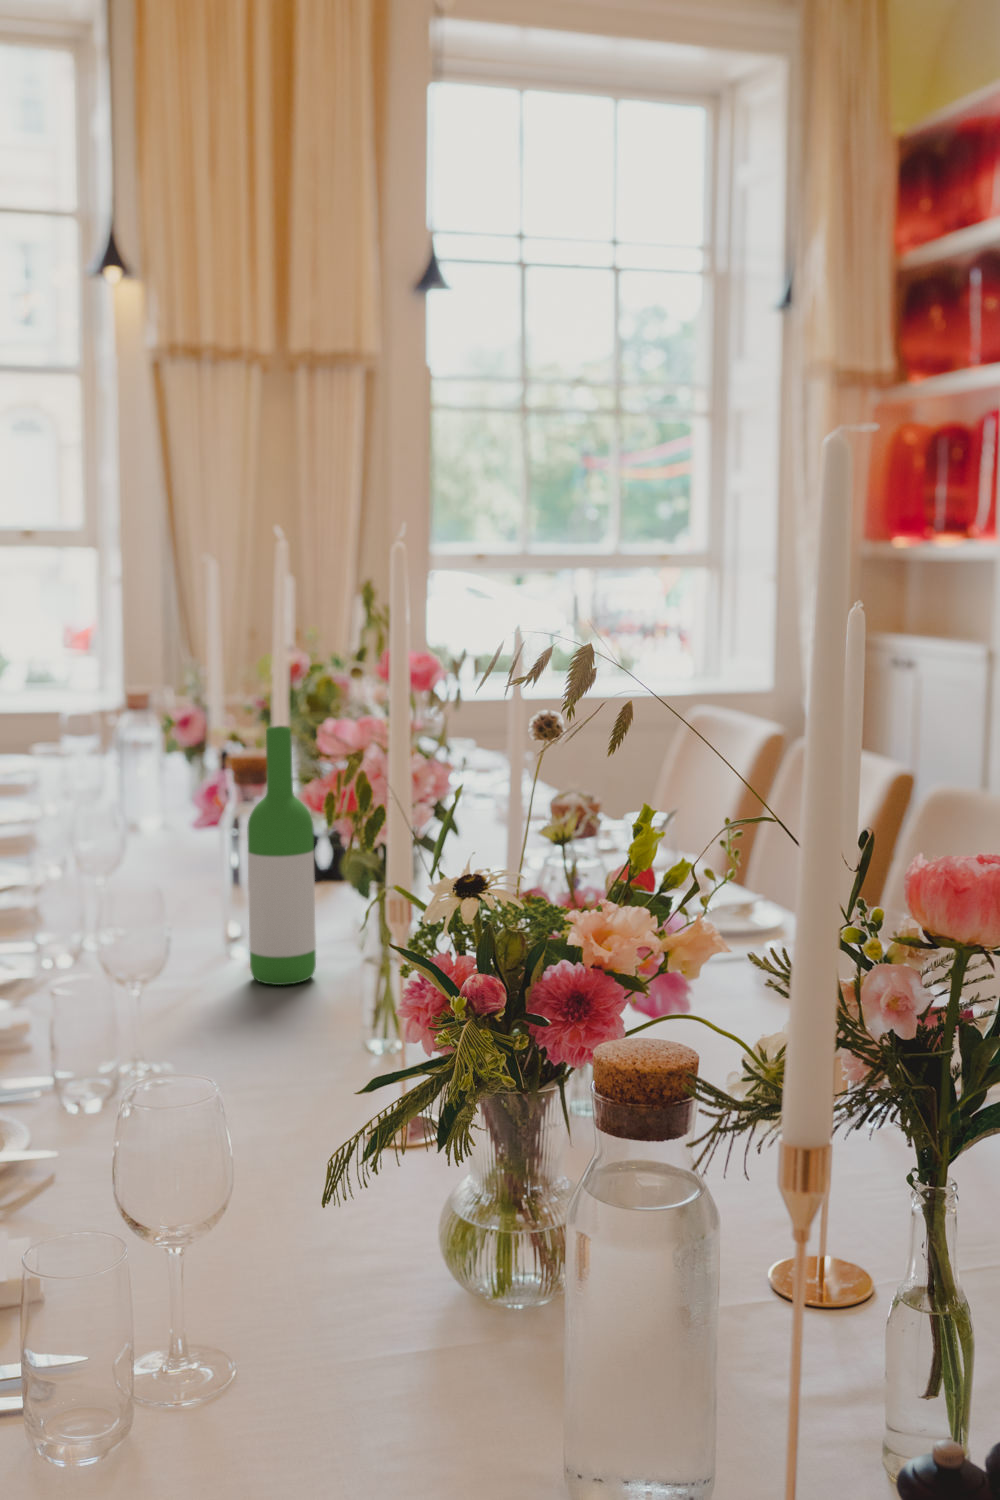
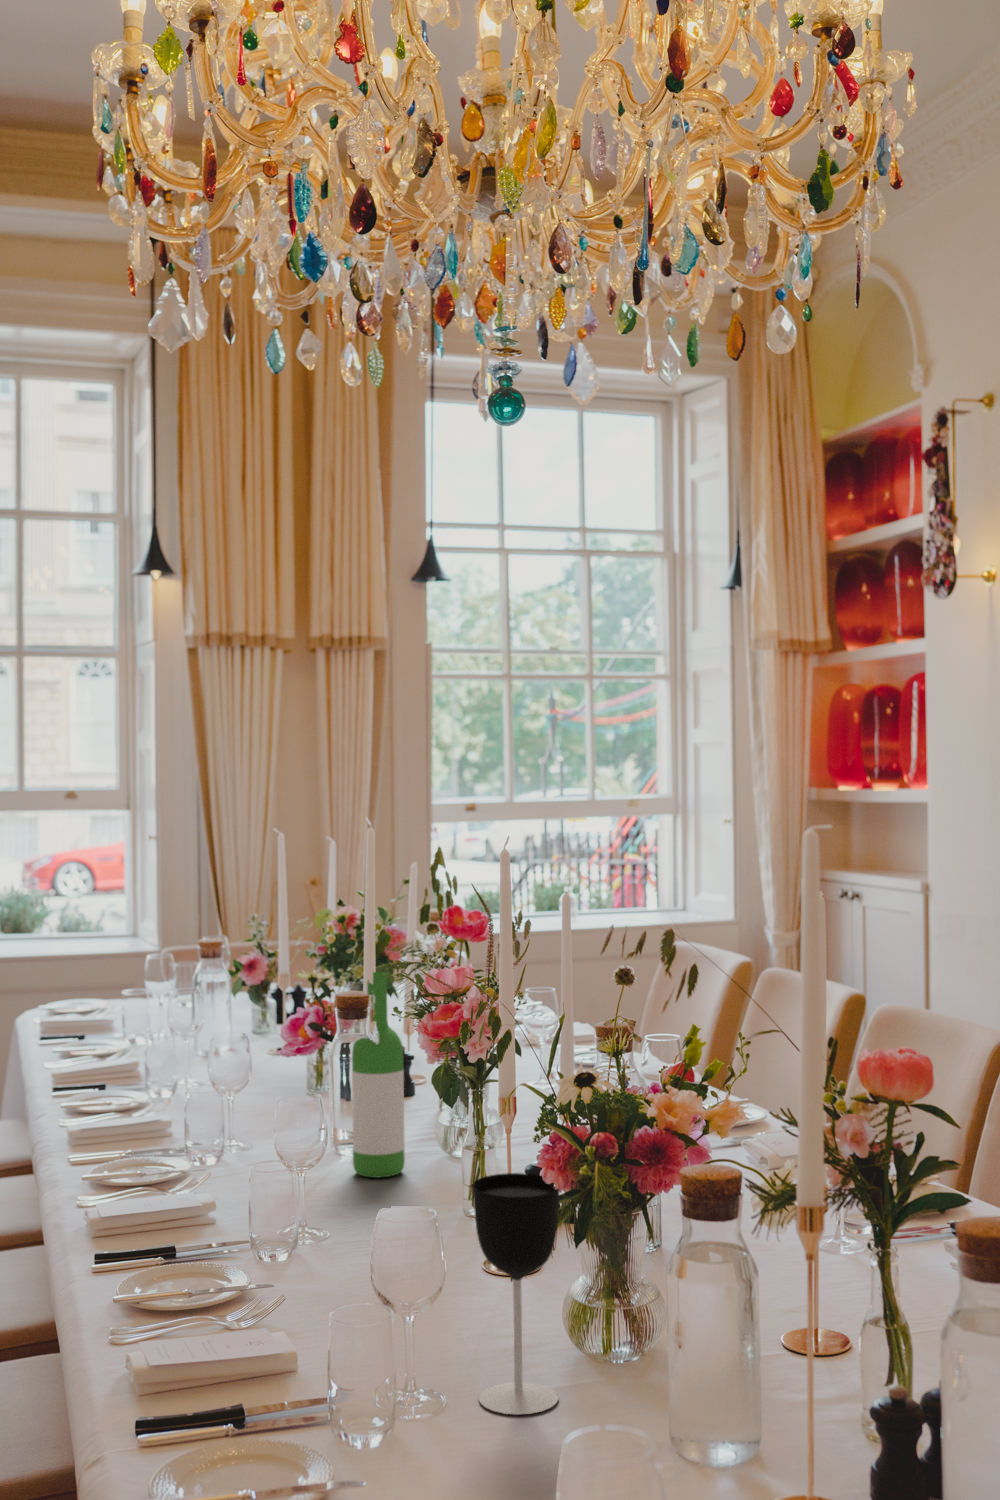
wine glass: none [278,1027,415,1399] -> present [473,1173,559,1414]

